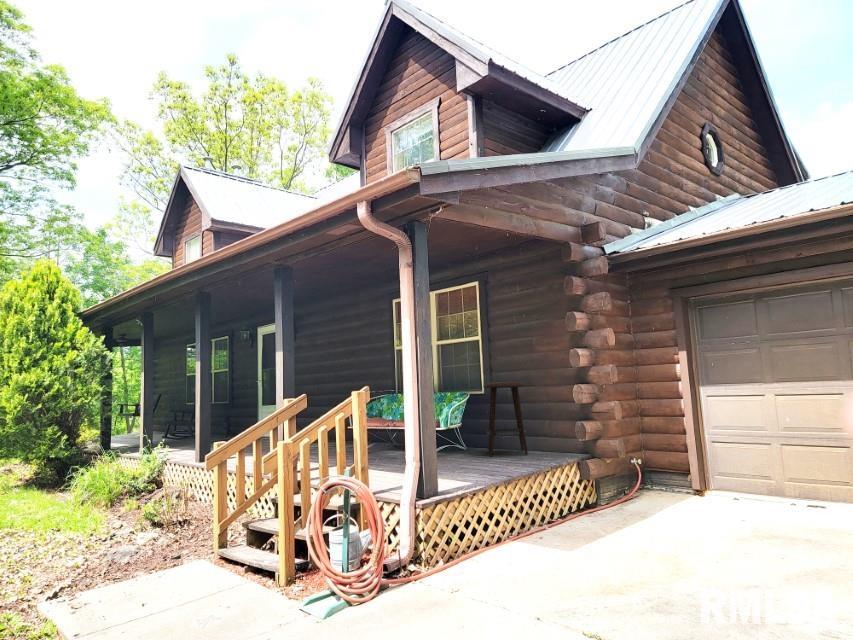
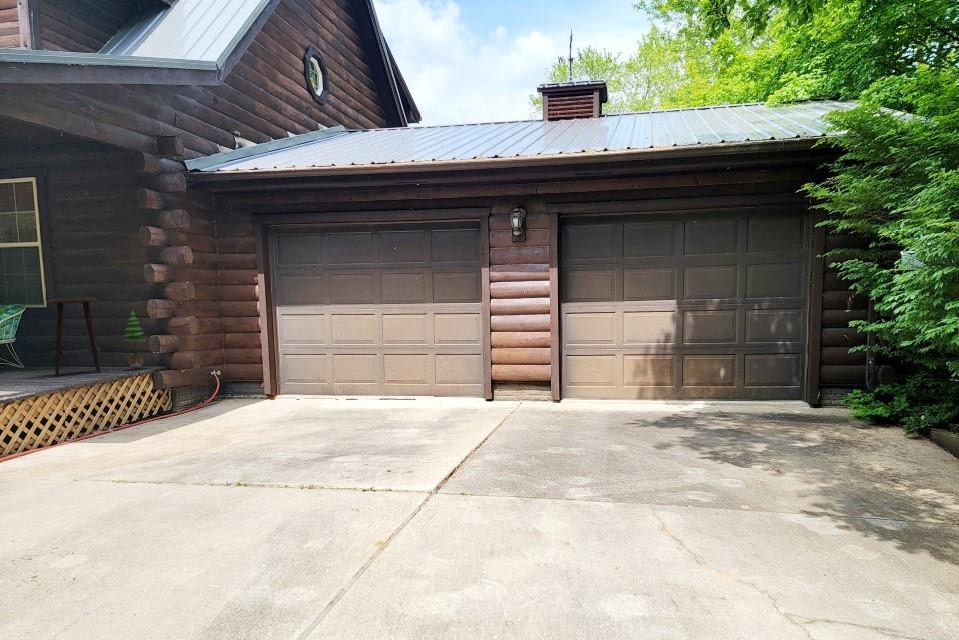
potted tree: none [548,394,569,455] -> present [125,311,145,369]

